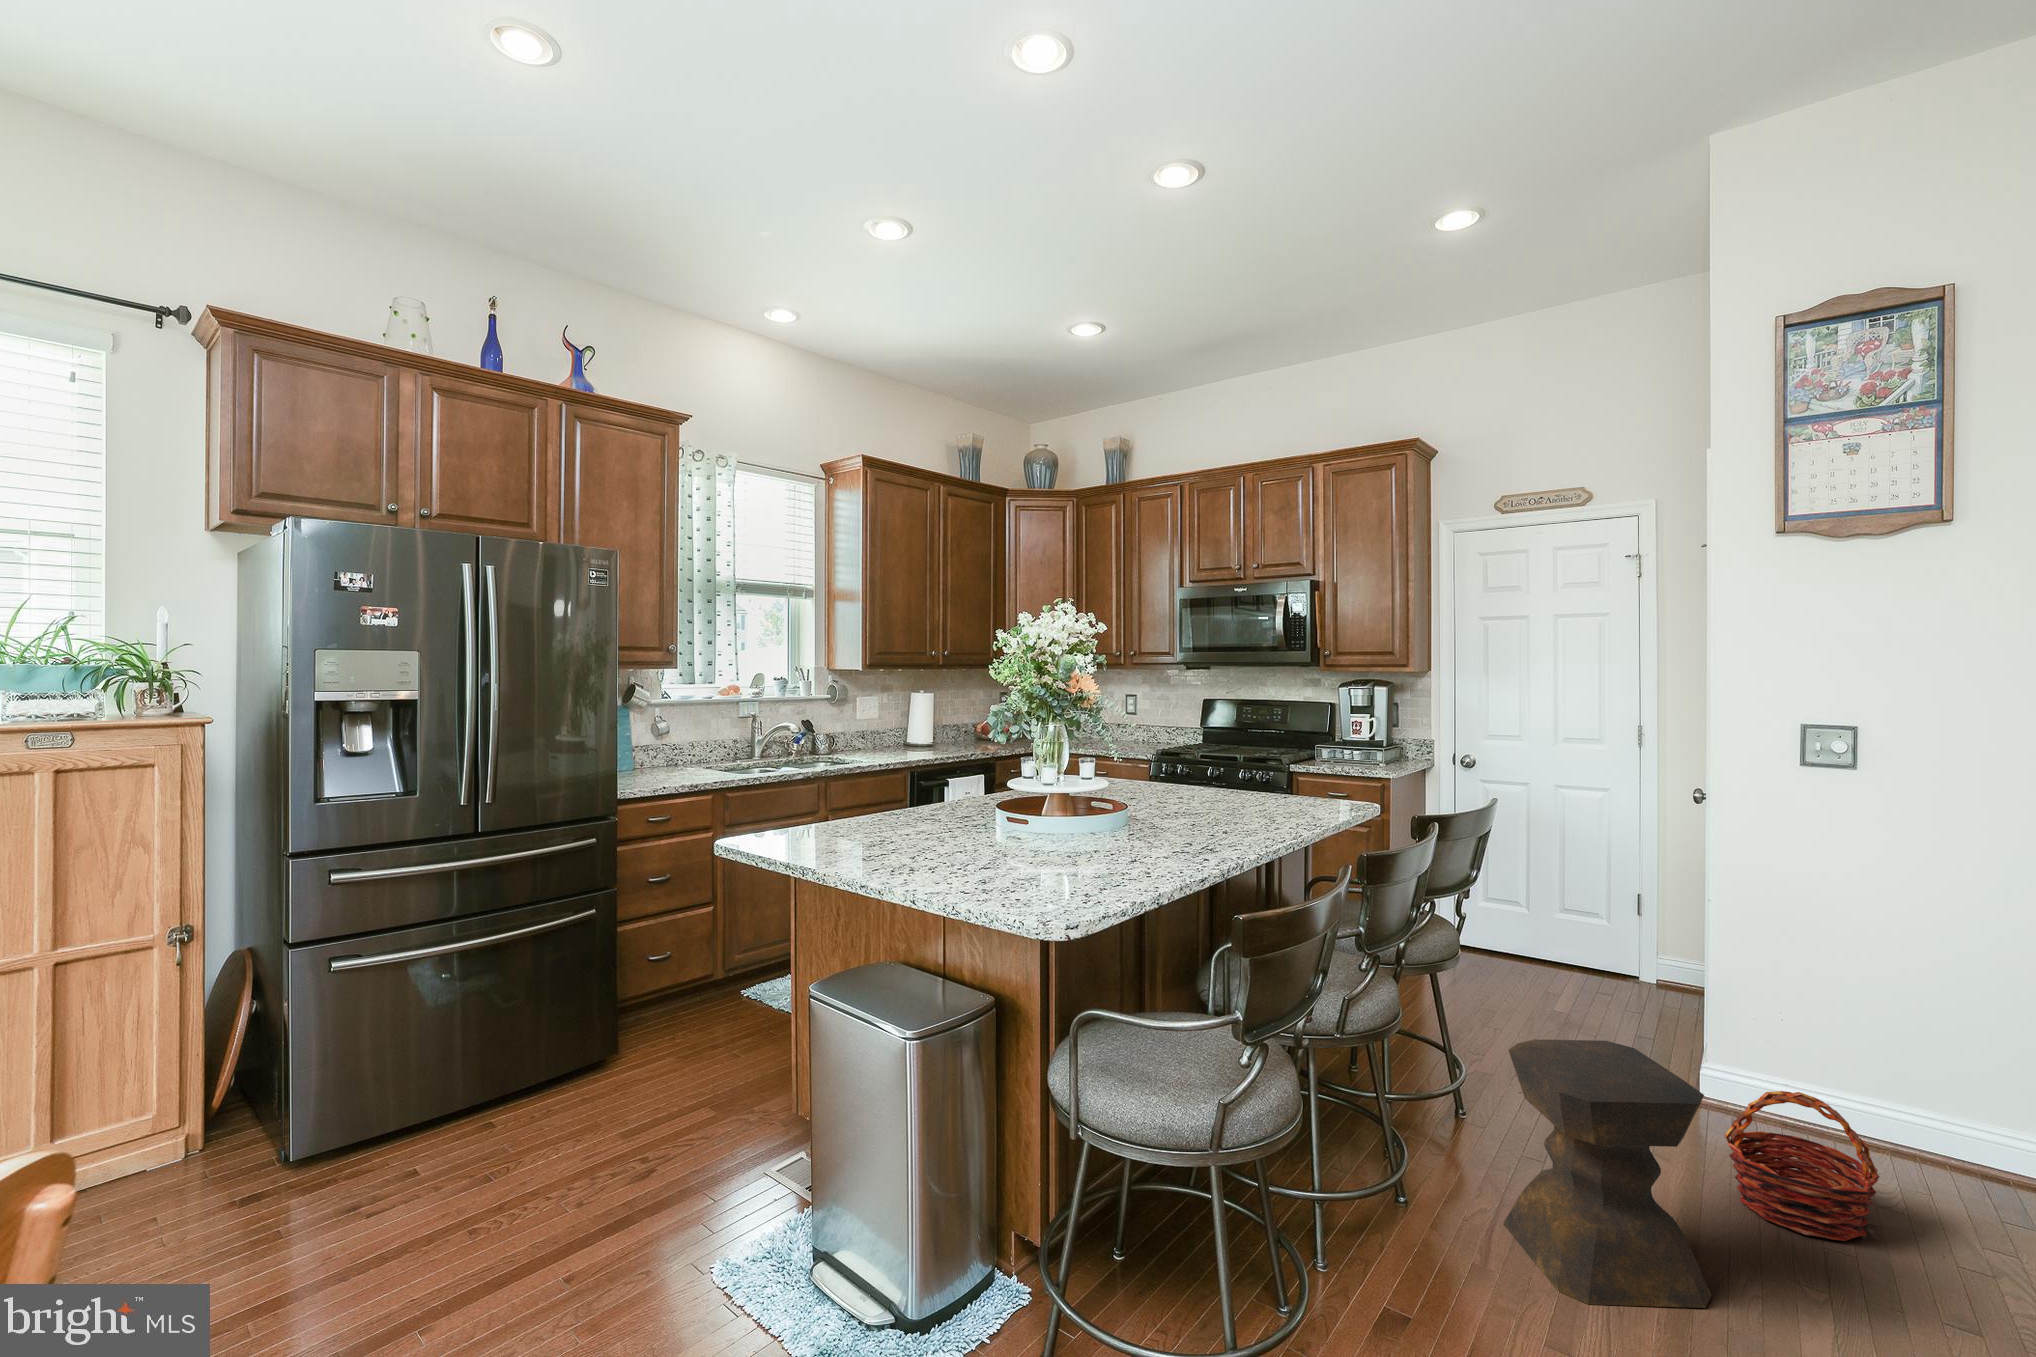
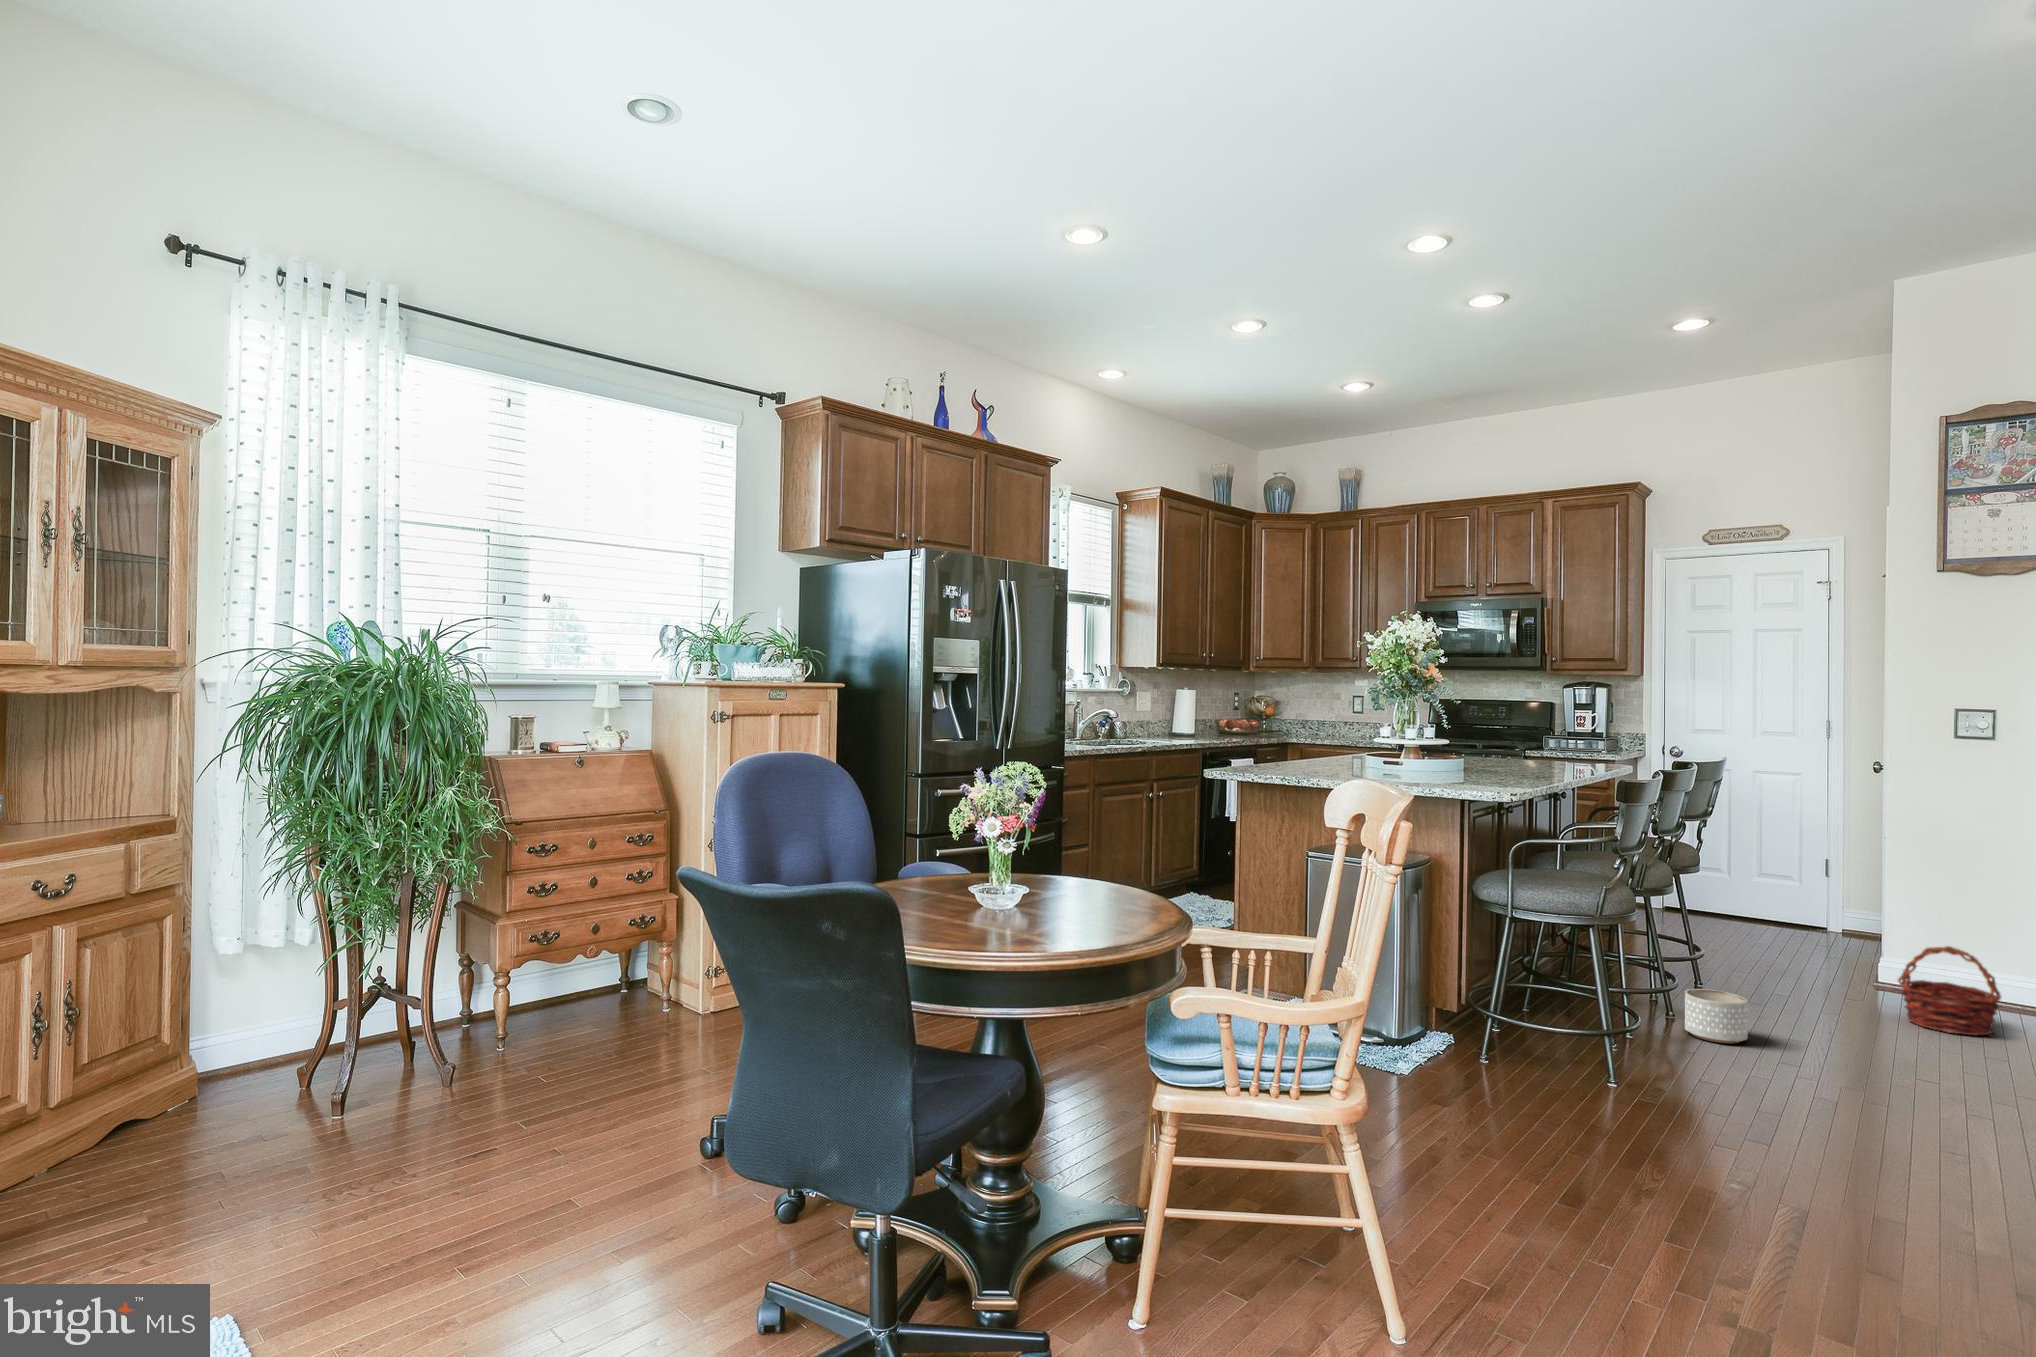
stool: present [1503,1039,1712,1308] -> none [1746,902,1887,1051]
planter: none [1401,1190,1494,1301] -> present [1685,989,1748,1043]

